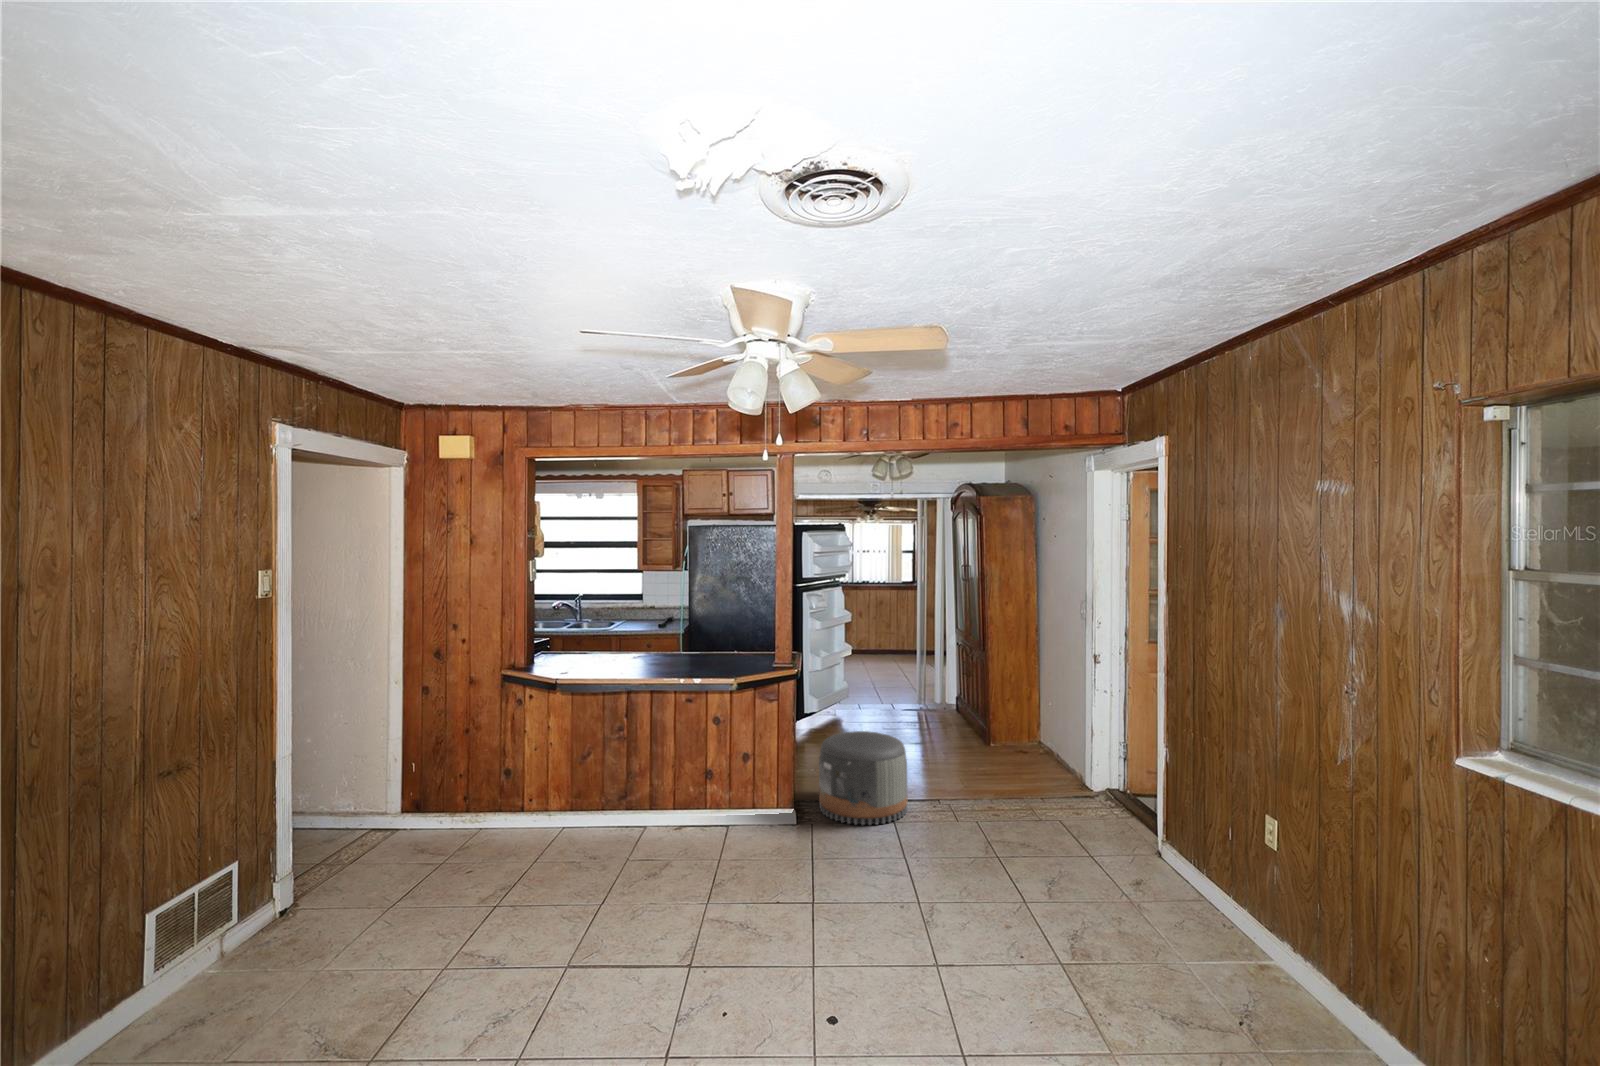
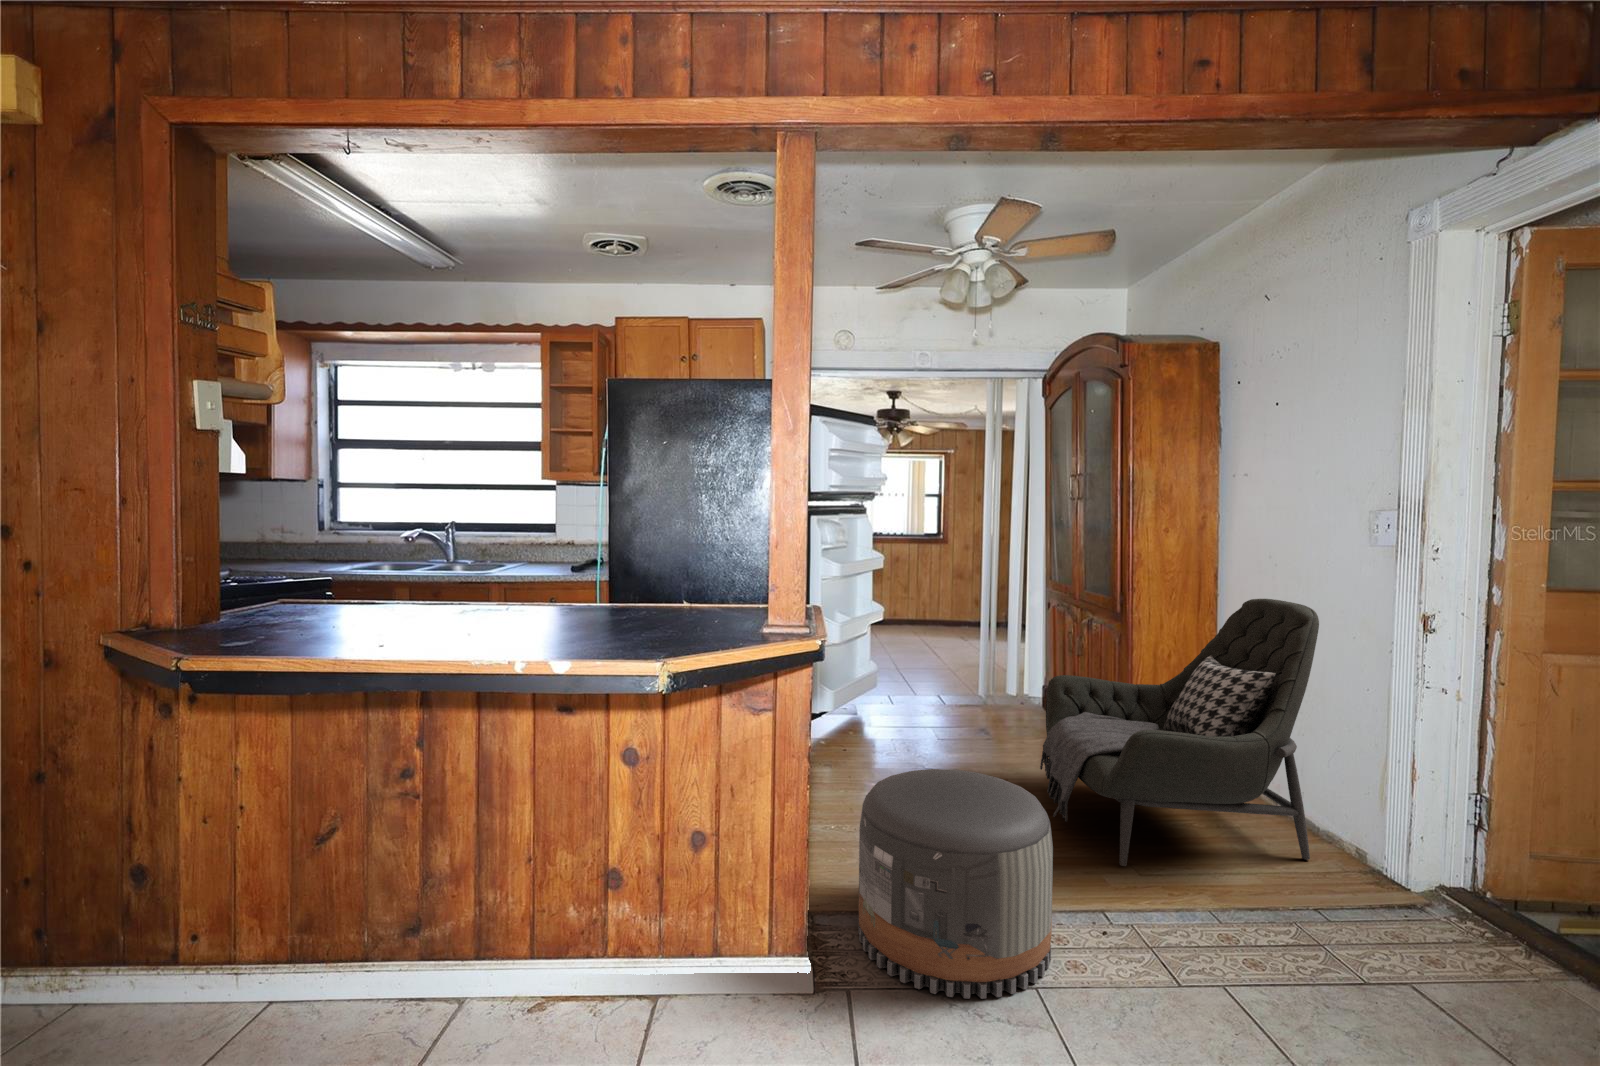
armchair: none [930,643,1063,783] -> present [1040,599,1319,866]

